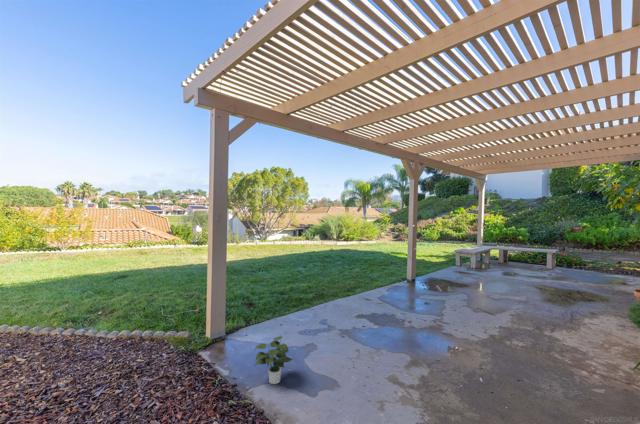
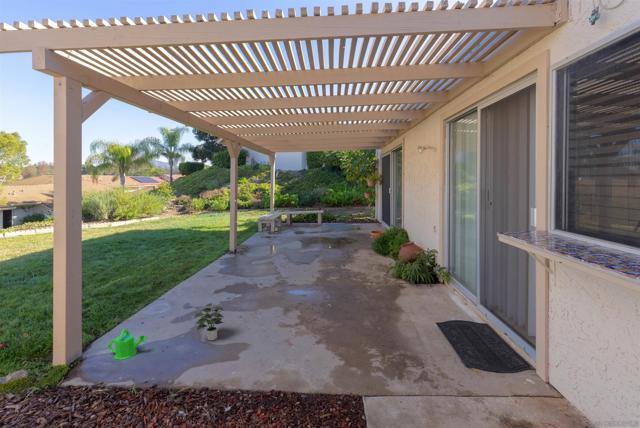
watering can: none [194,335,217,367] -> present [108,329,146,360]

